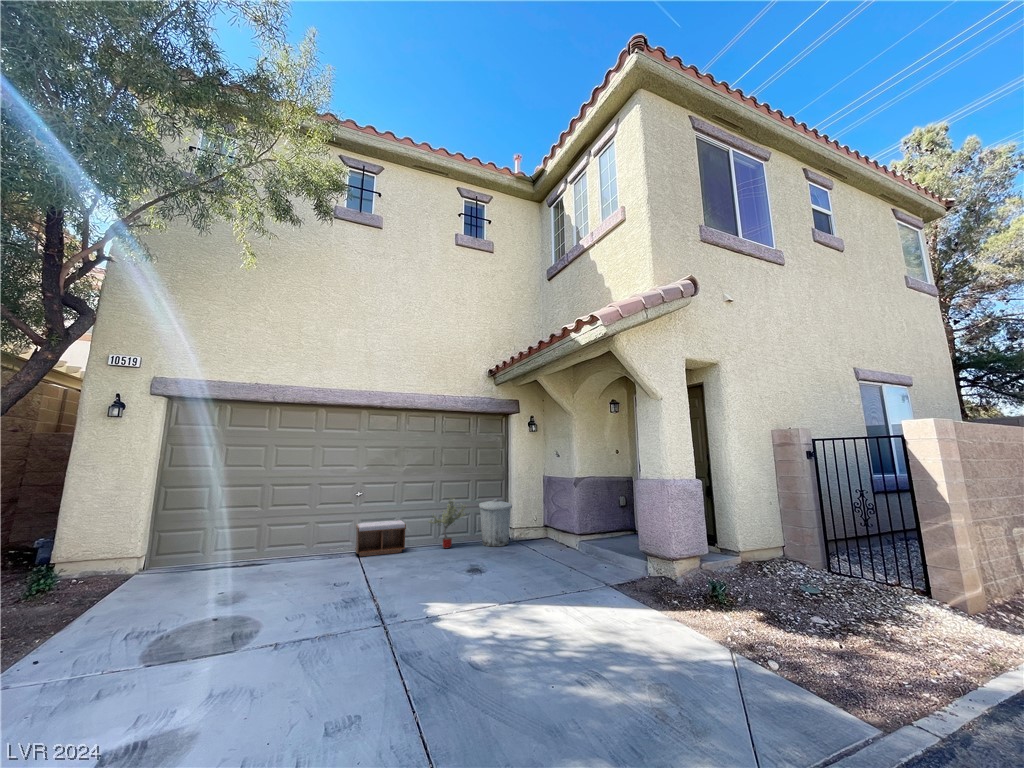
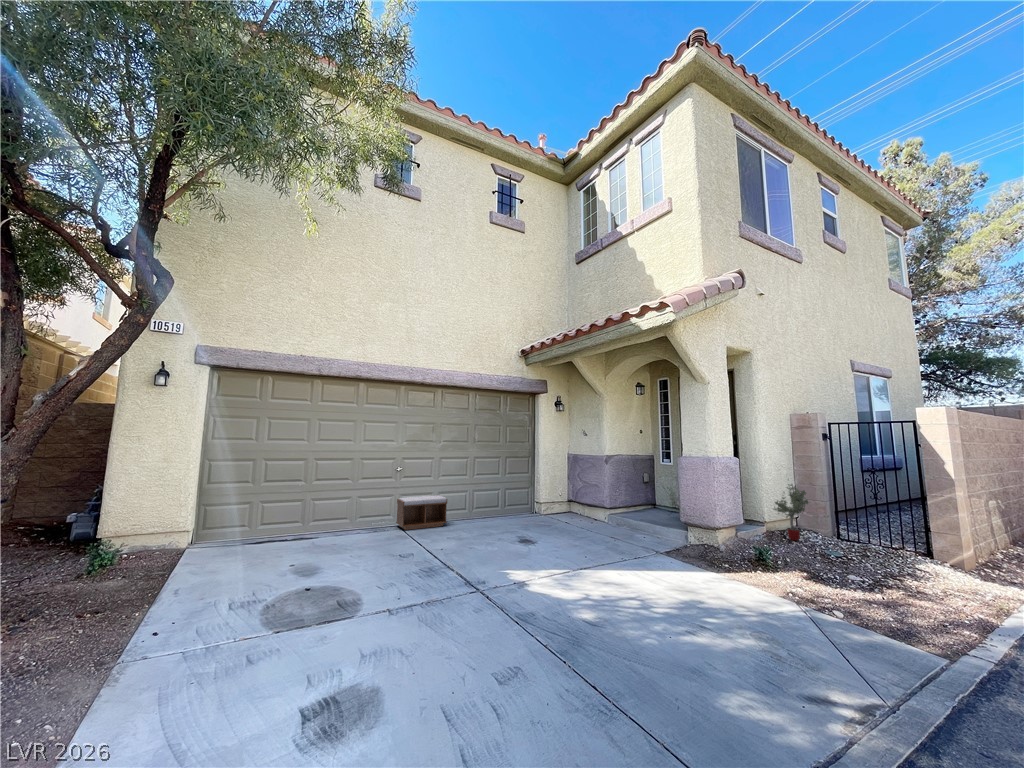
potted tree: present [429,499,466,548] -> present [774,484,808,541]
trash can: present [479,499,512,546] -> none [512,476,544,520]

